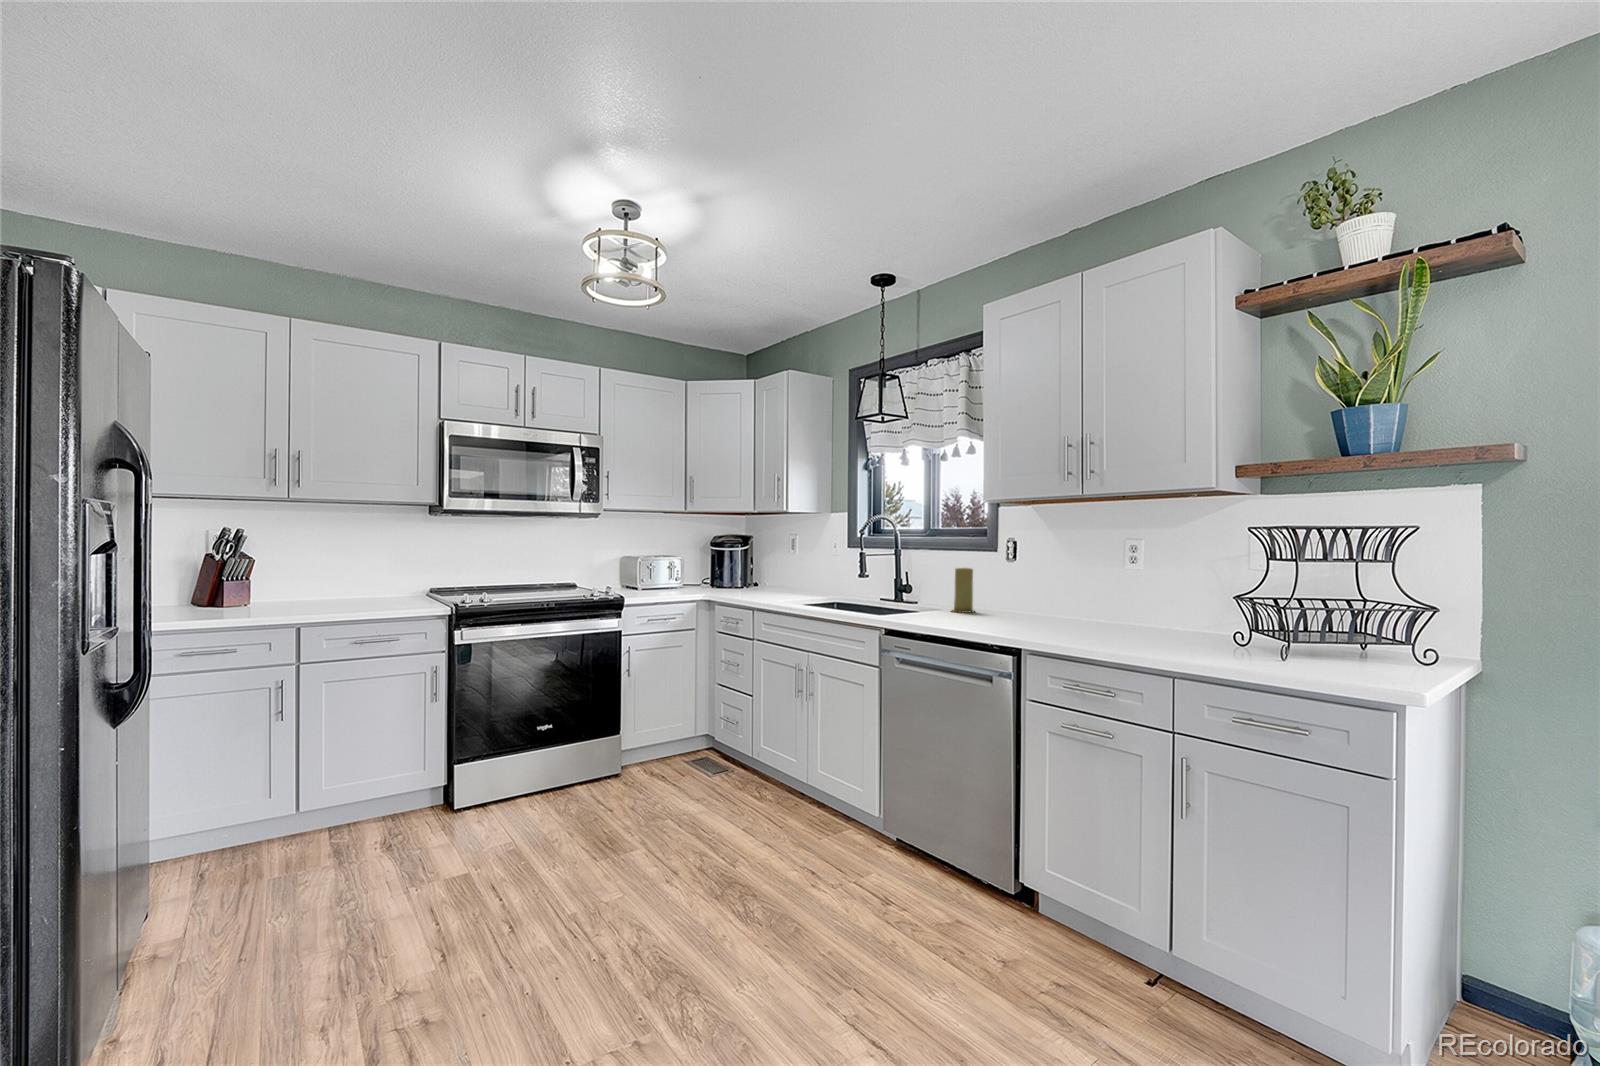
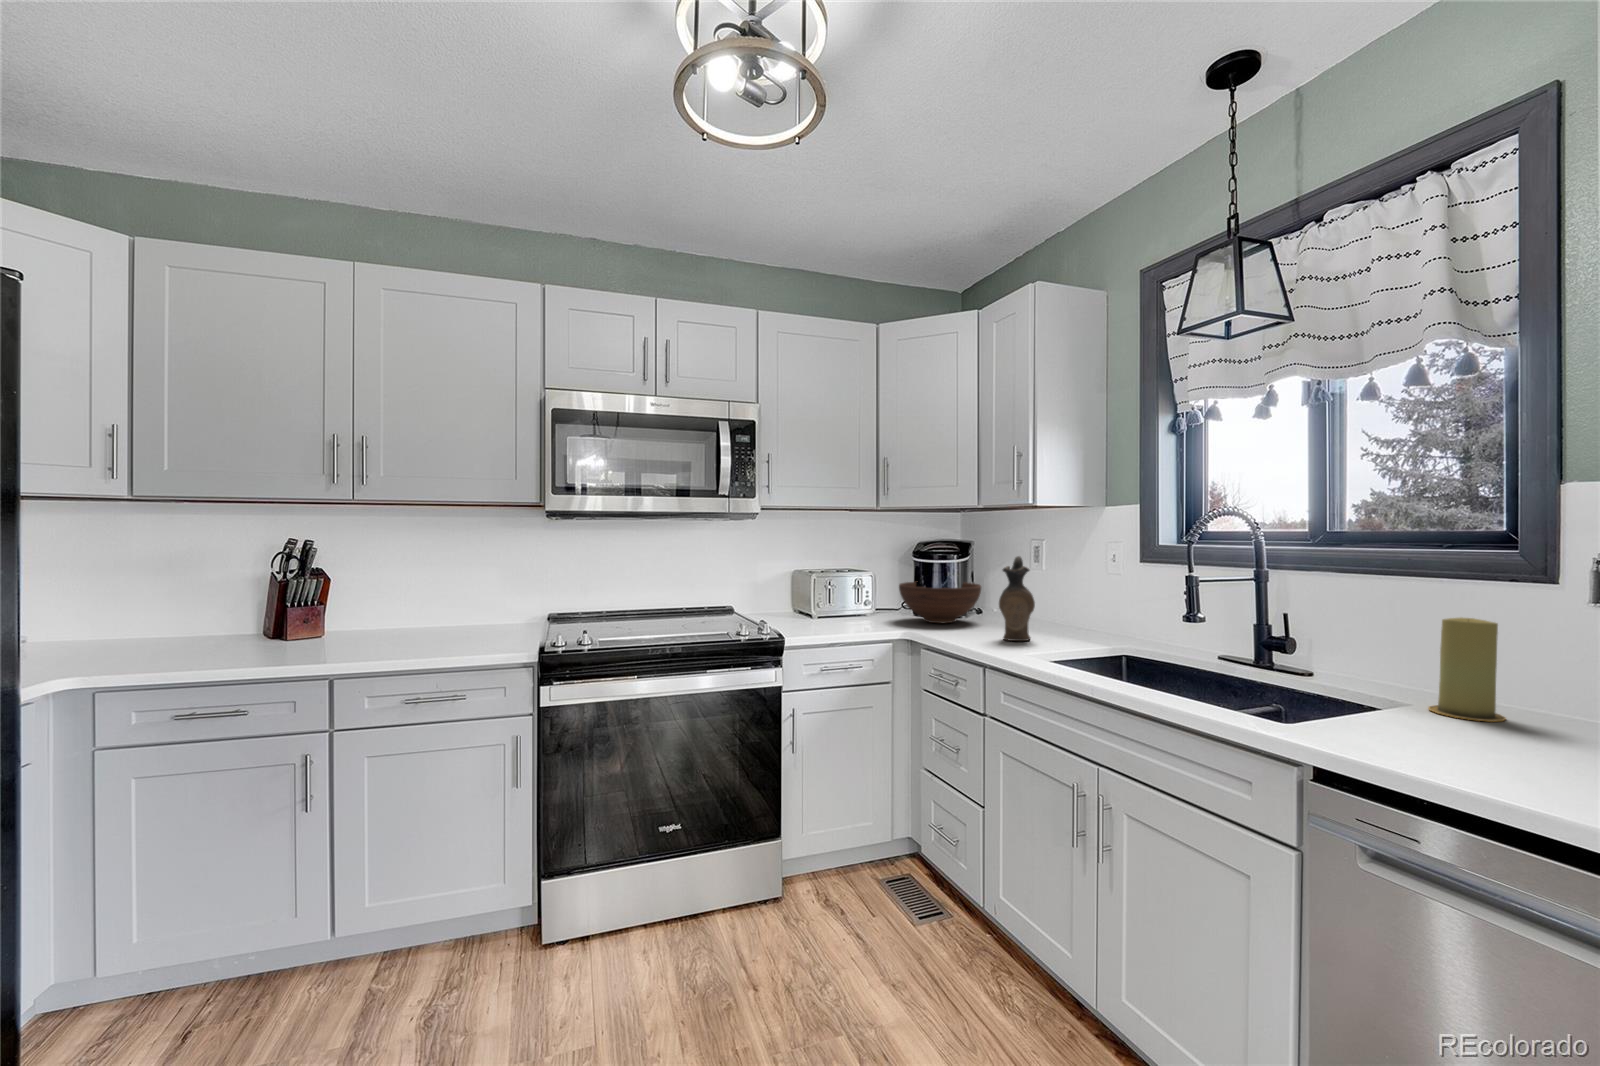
ceramic pitcher: none [764,544,786,598] -> present [999,556,1035,641]
fruit bowl: none [699,565,756,592] -> present [899,582,981,623]

